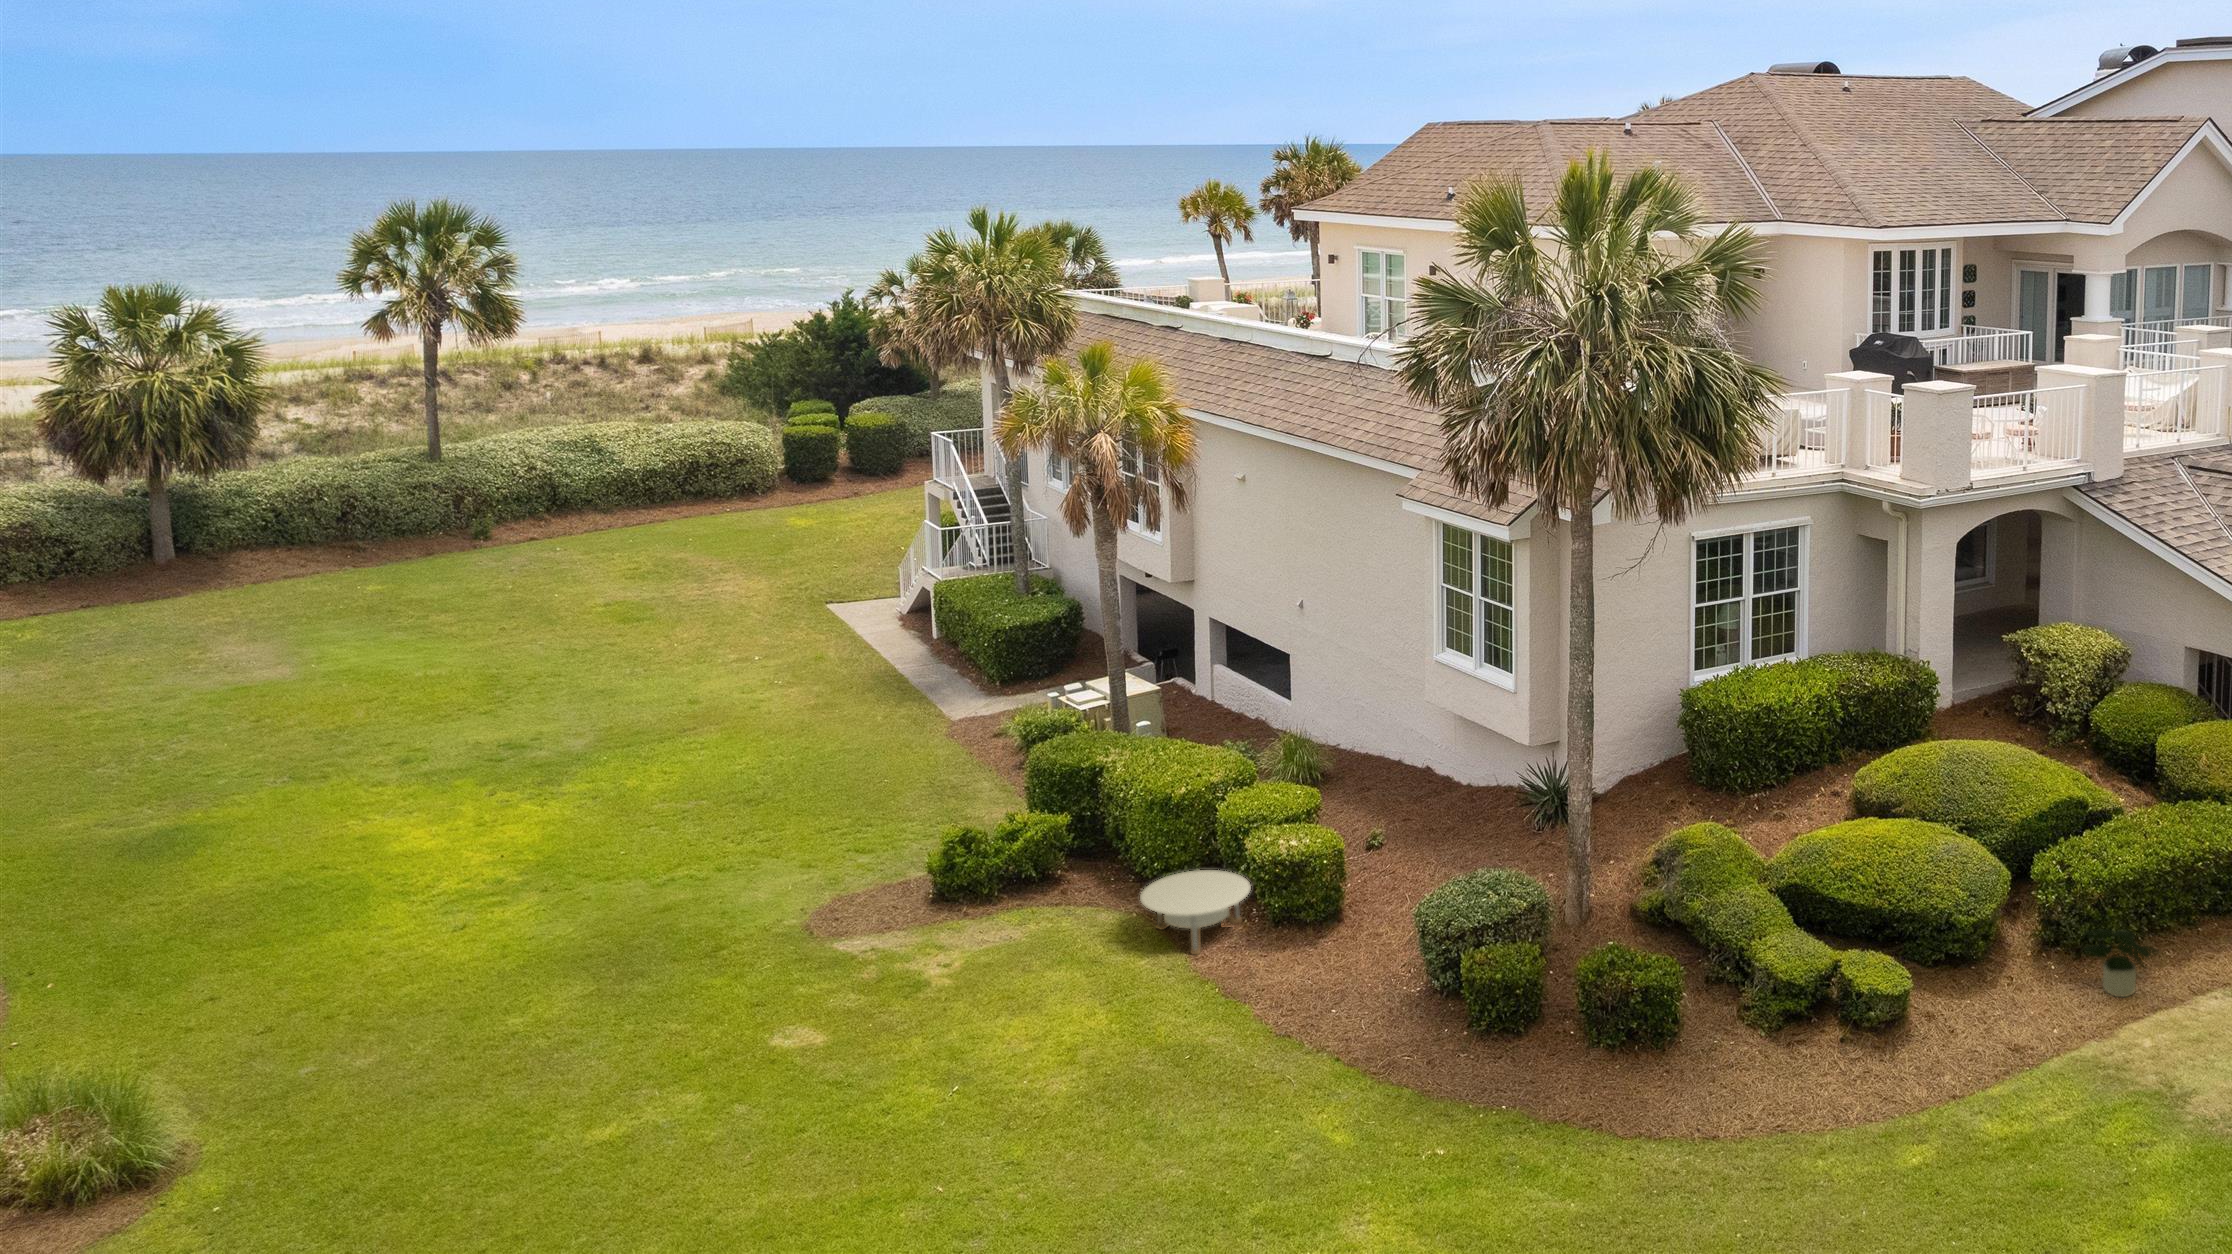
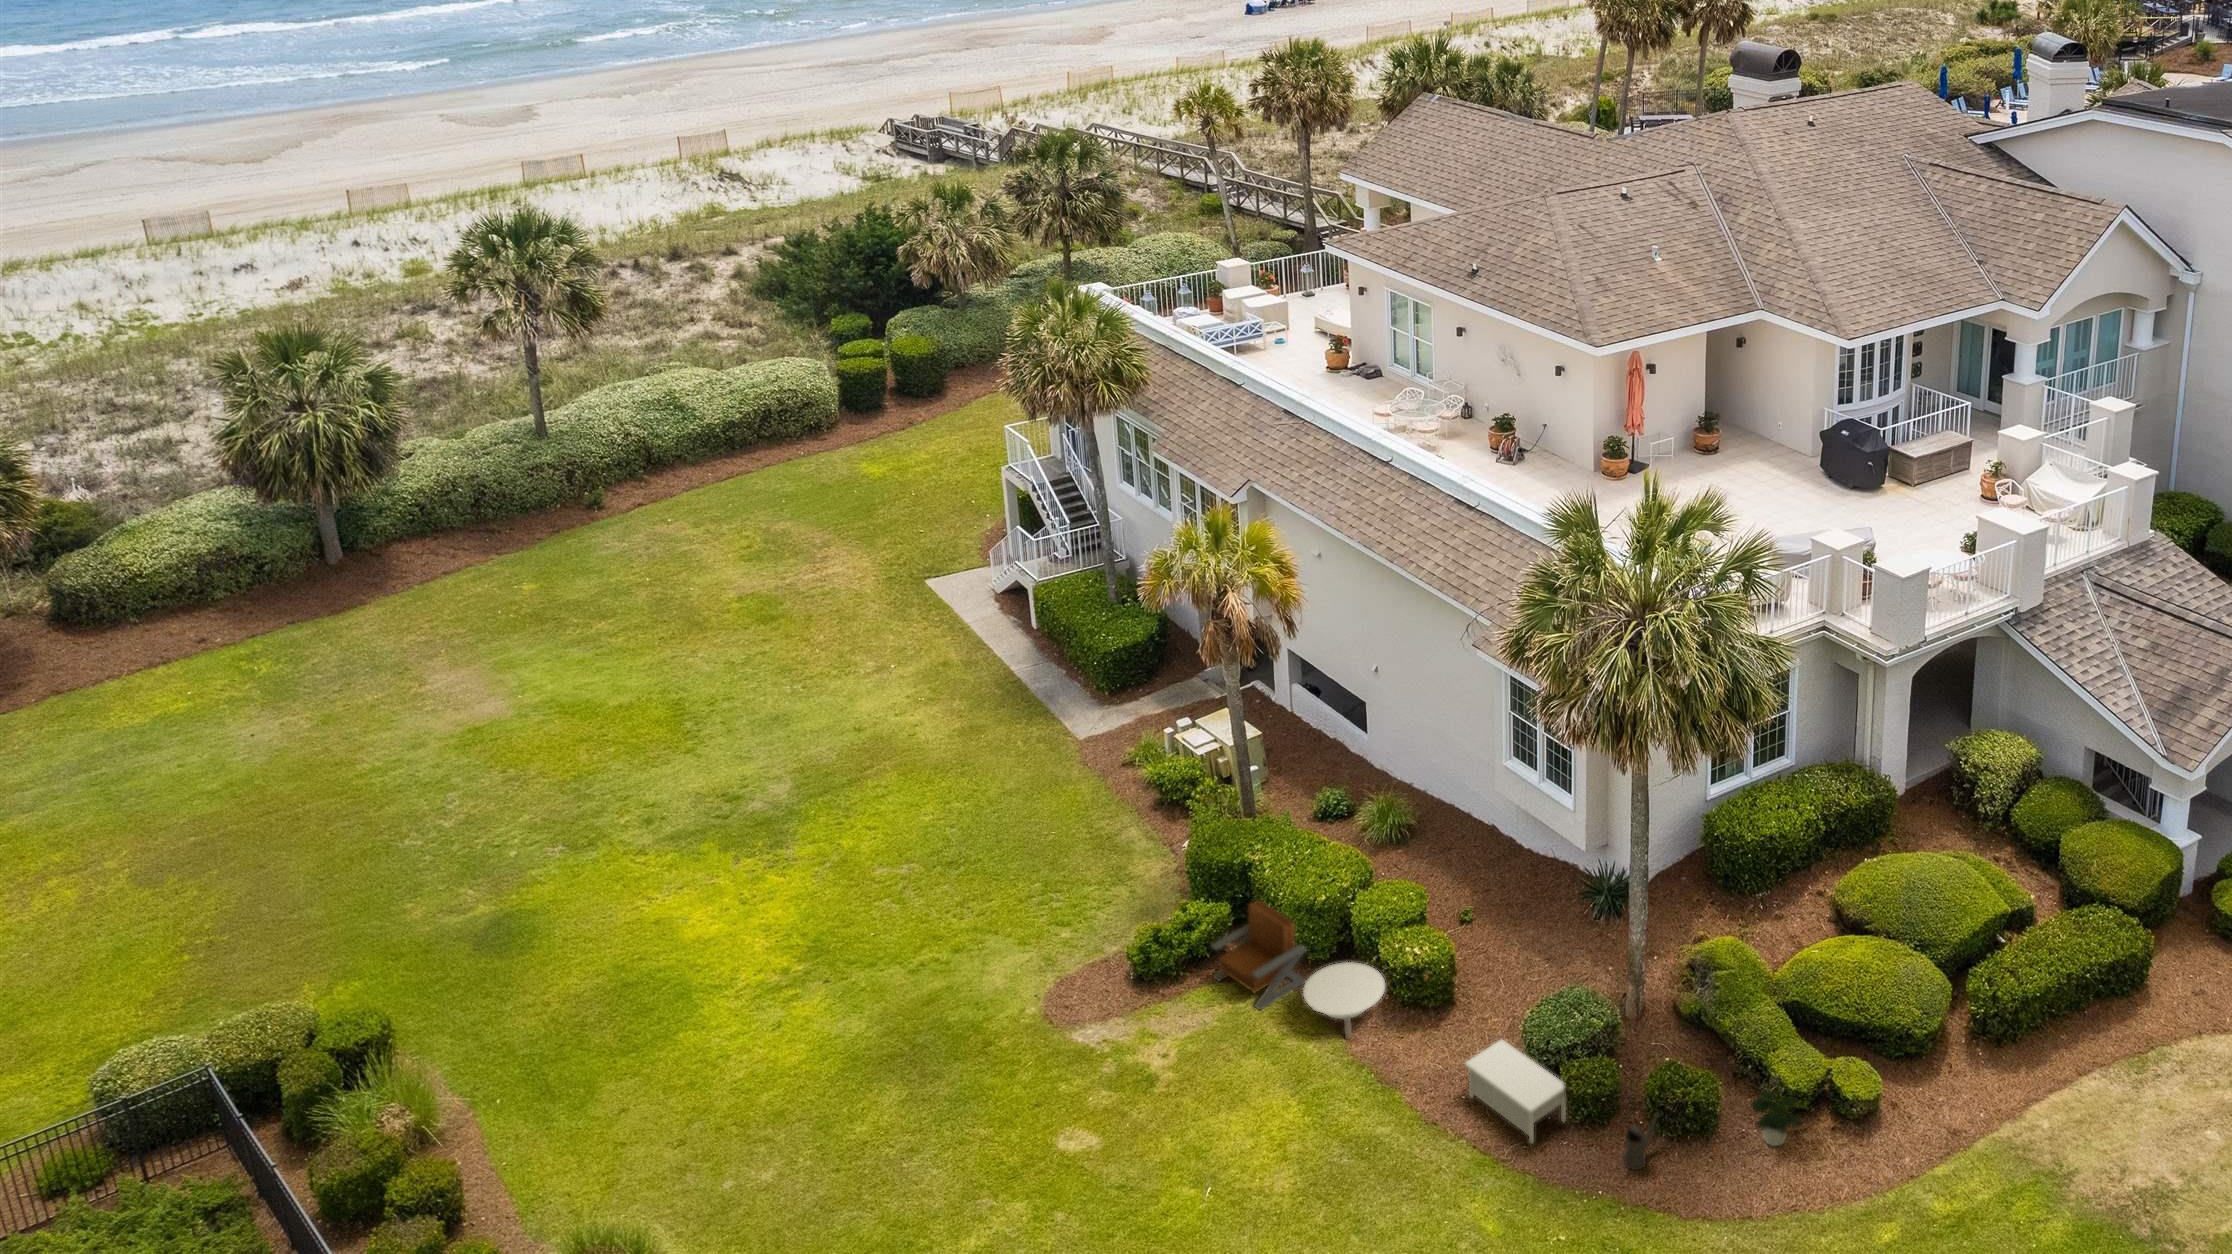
lounge chair: none [1033,798,1157,928] -> present [1211,900,1307,1010]
potted plant: present [2084,929,2160,997] -> present [1751,1090,1802,1146]
storage bench: none [1335,933,1471,1054] -> present [1465,1040,1566,1143]
watering can: none [1538,1005,1594,1082] -> present [1623,1114,1658,1170]

